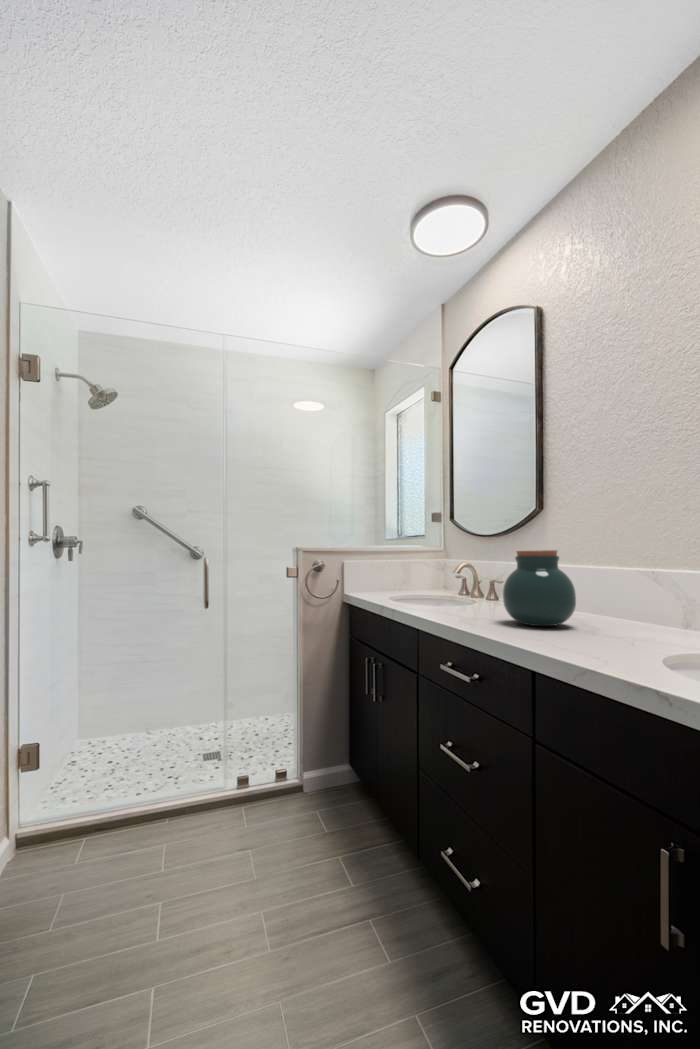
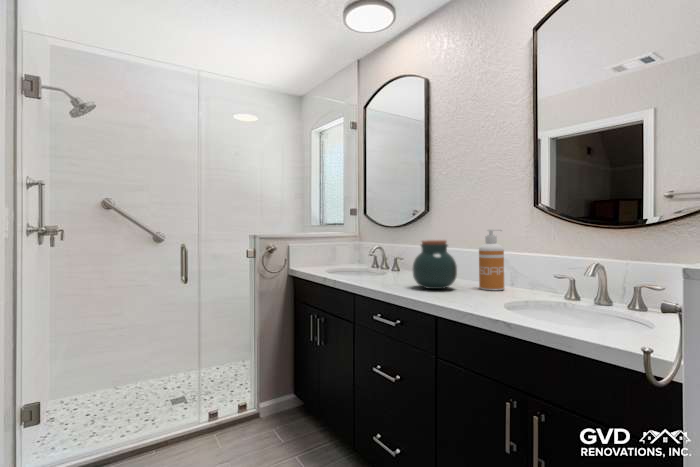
soap dispenser: none [613,533,662,633] -> present [479,229,504,291]

